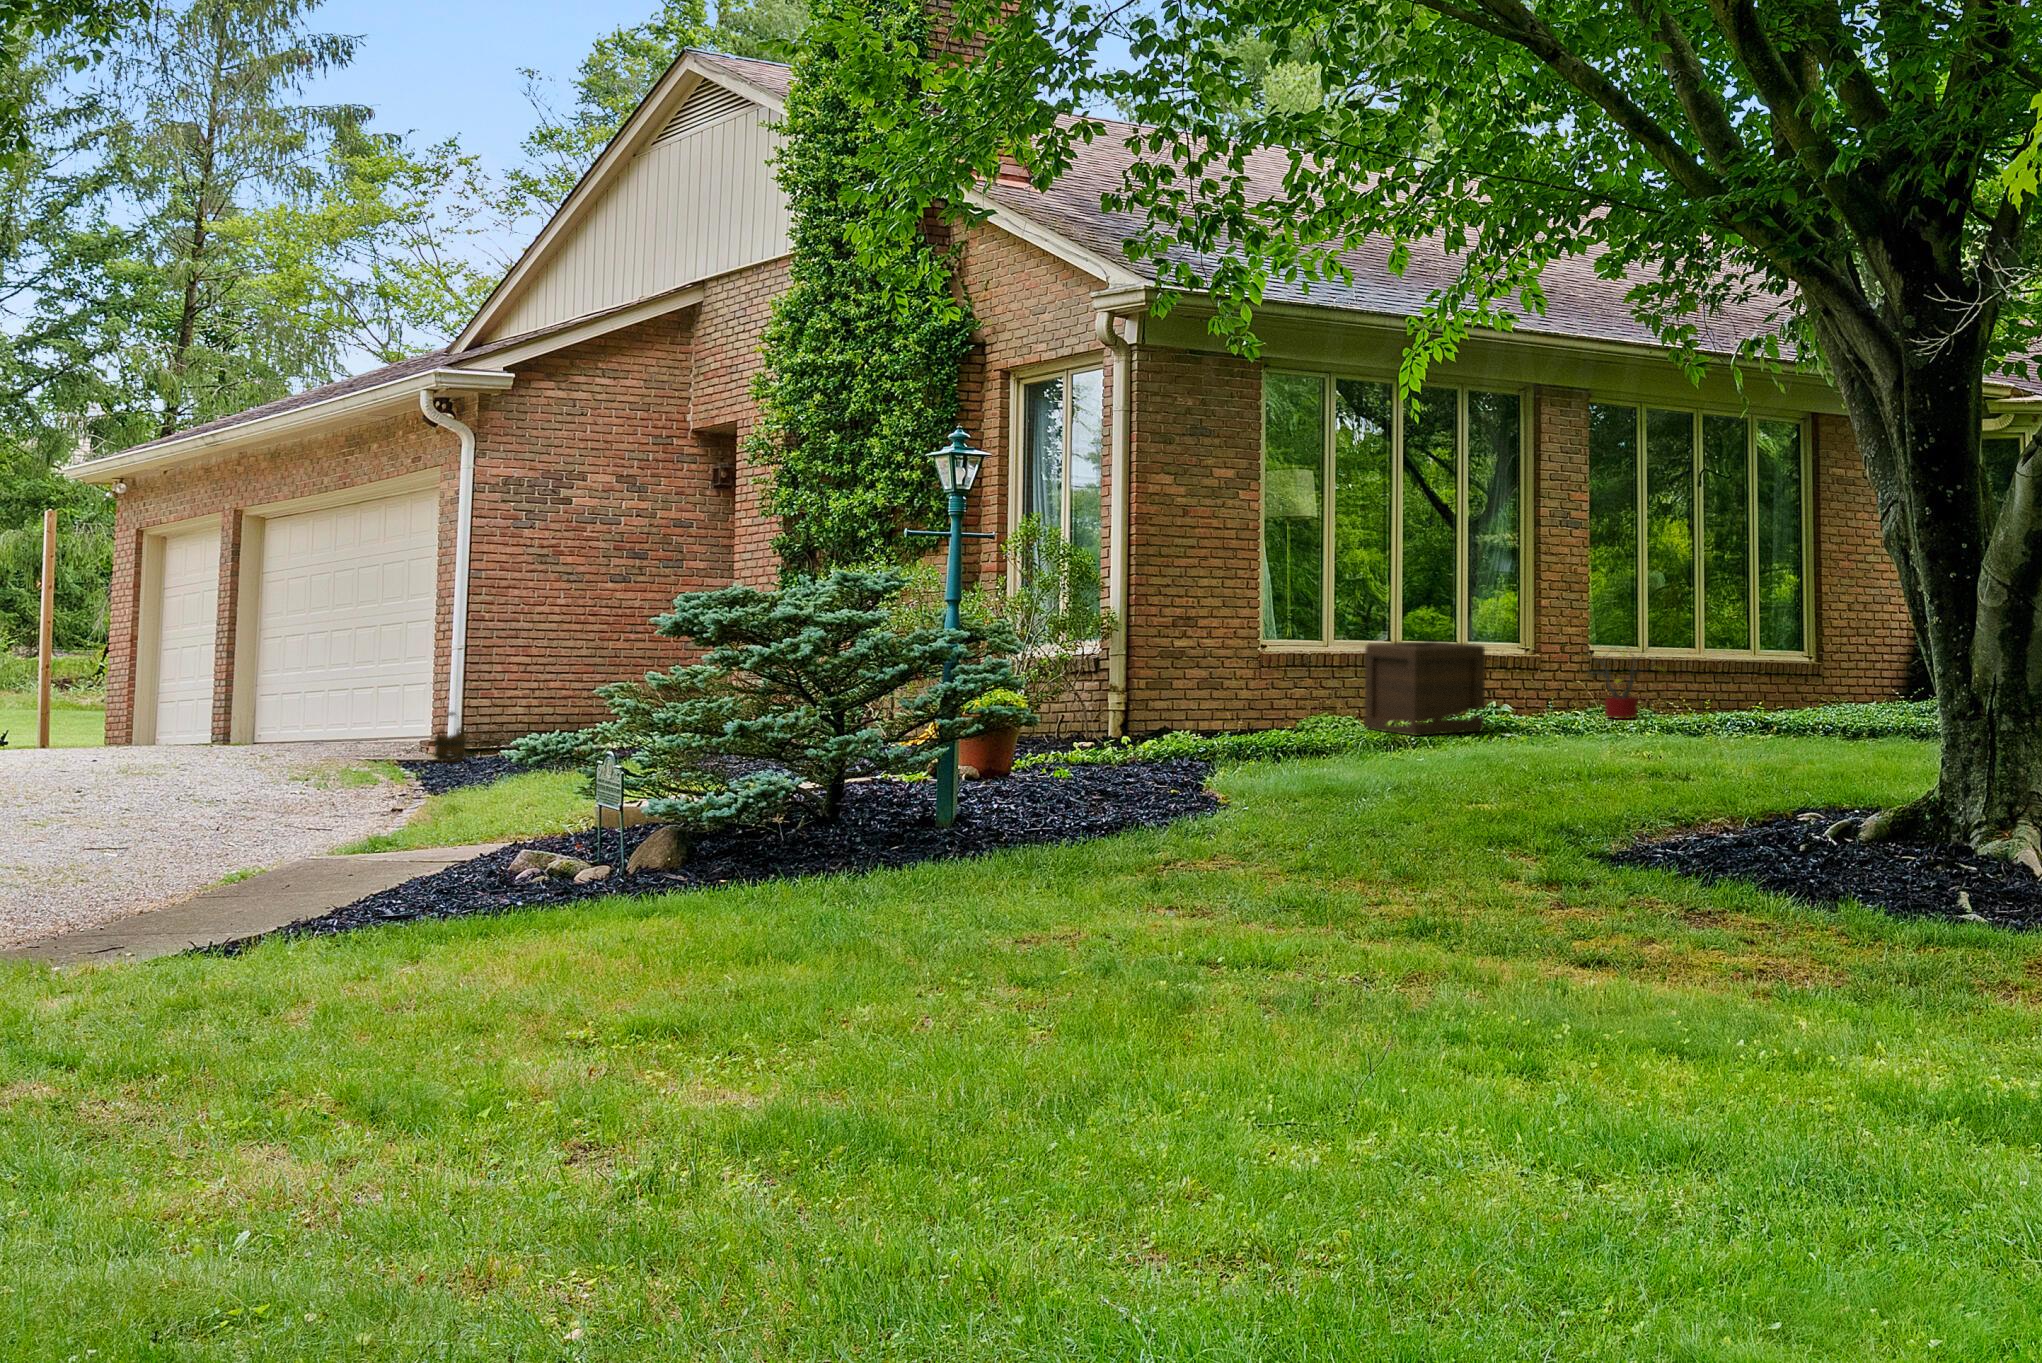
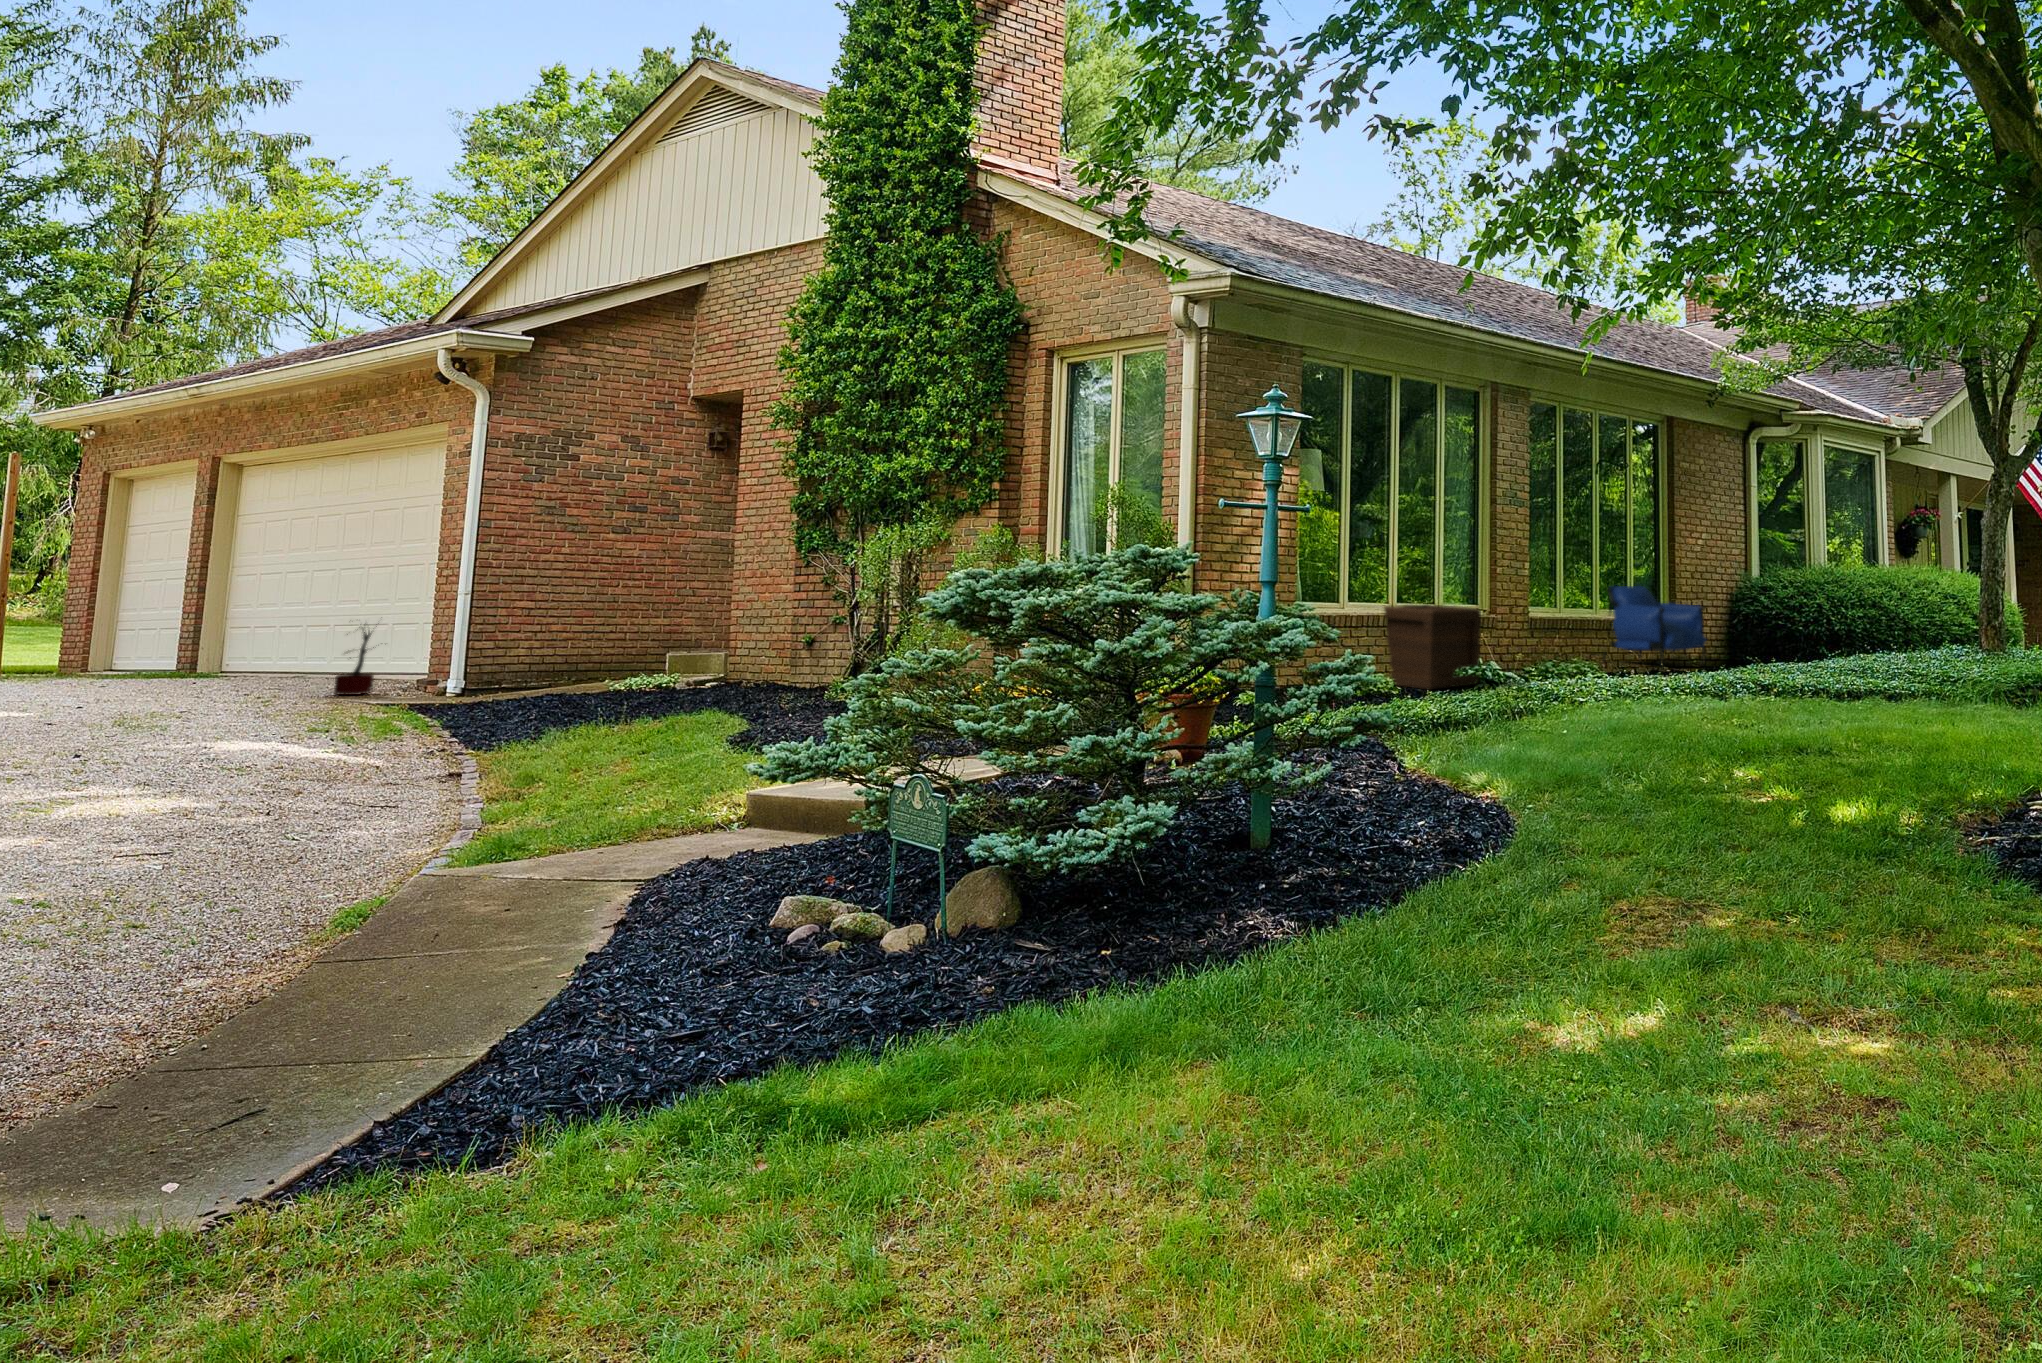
armchair: none [1697,618,1823,718] -> present [1602,586,1707,669]
decorative plant: present [1583,641,1650,719] -> present [334,624,377,695]
wooden bucket: present [434,712,466,762] -> none [434,666,470,717]

